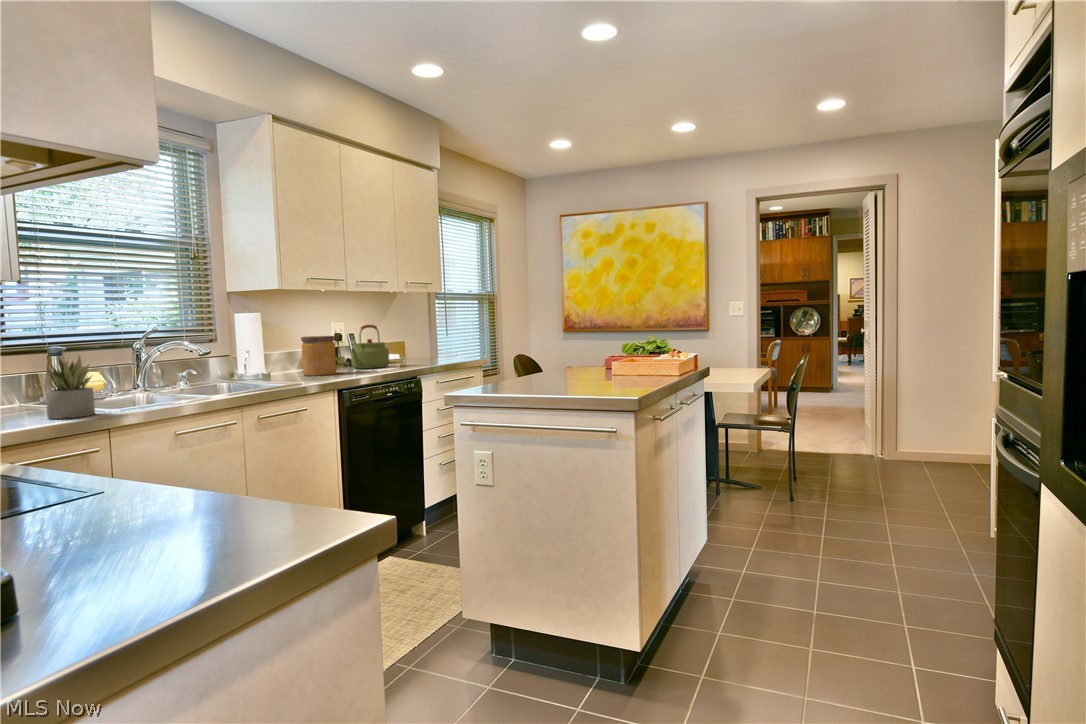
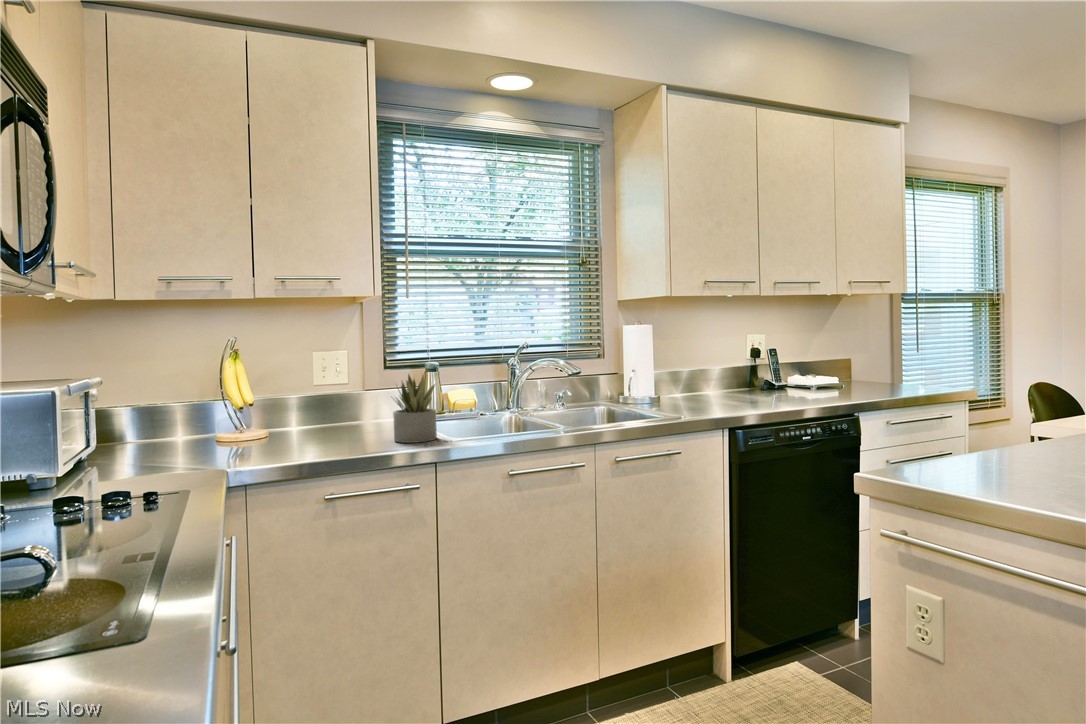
kettle: present [351,325,389,369] -> none [765,338,819,396]
jar: present [301,336,336,376] -> none [699,352,741,403]

